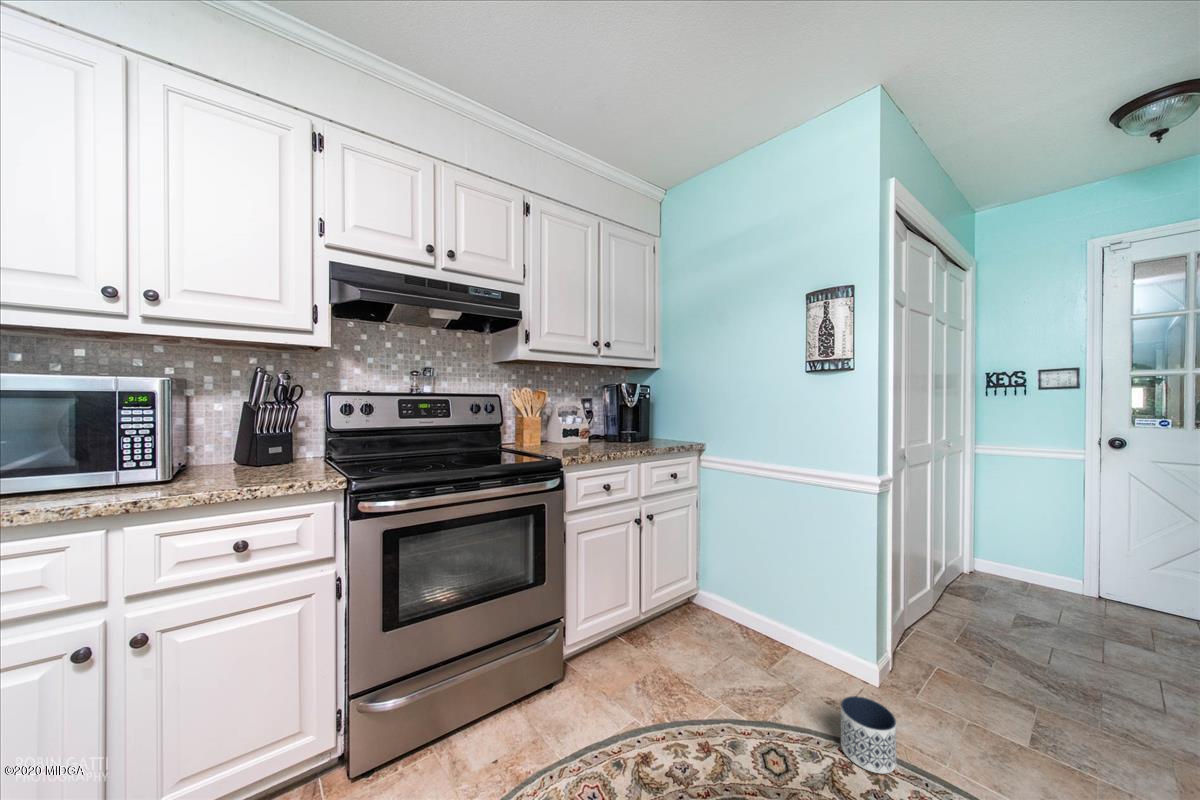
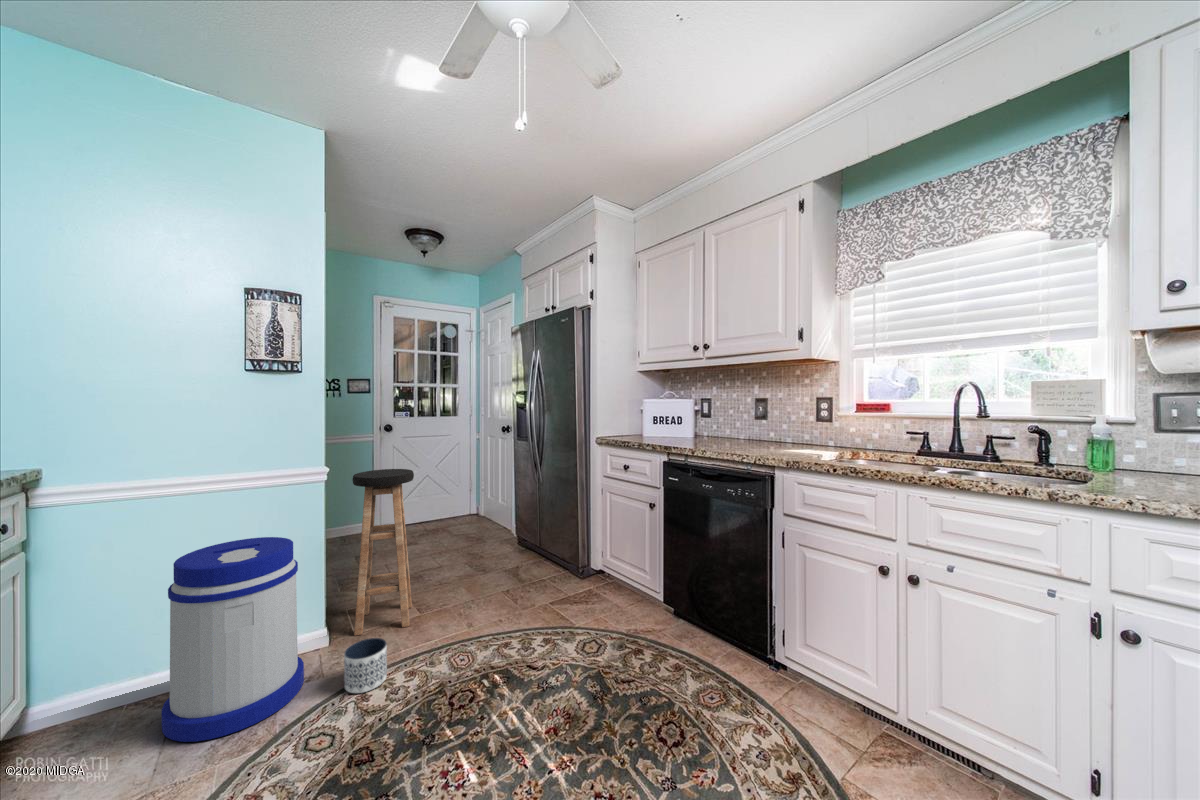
bar stool: none [912,495,1029,745] -> present [352,469,414,636]
trash can: none [724,525,830,705] -> present [162,537,304,742]

